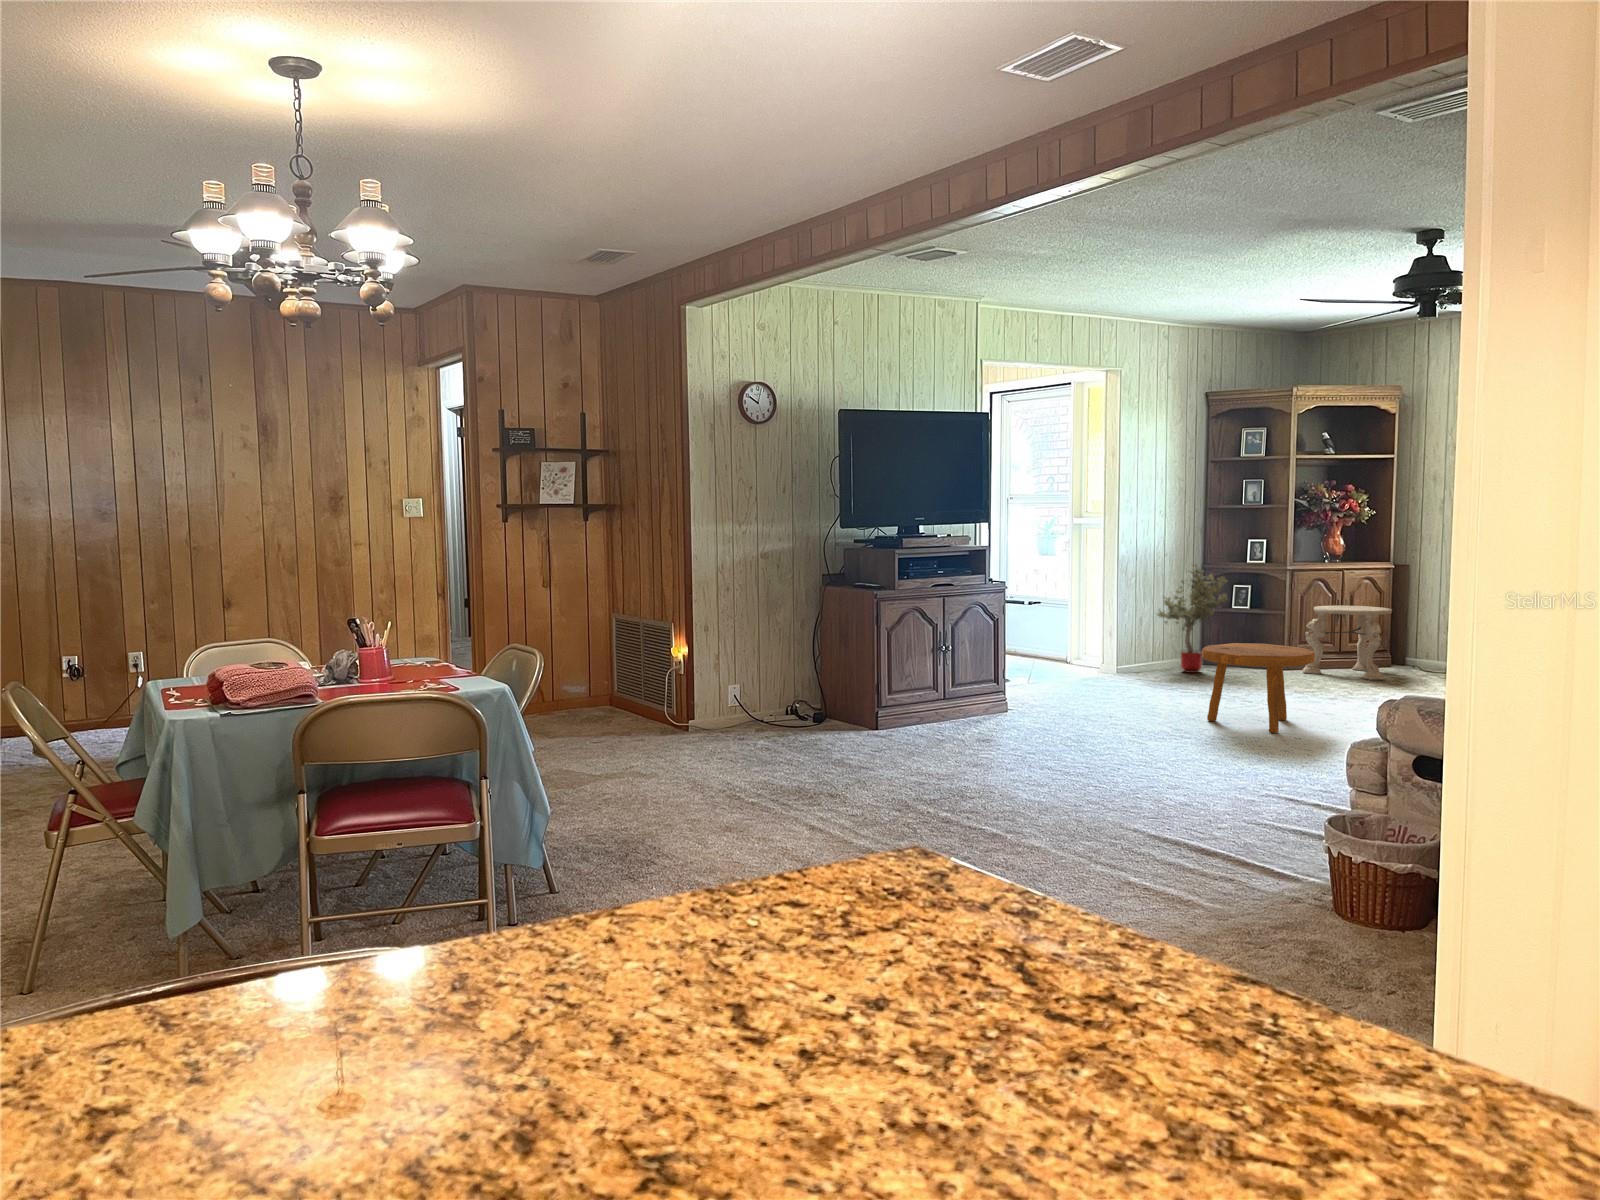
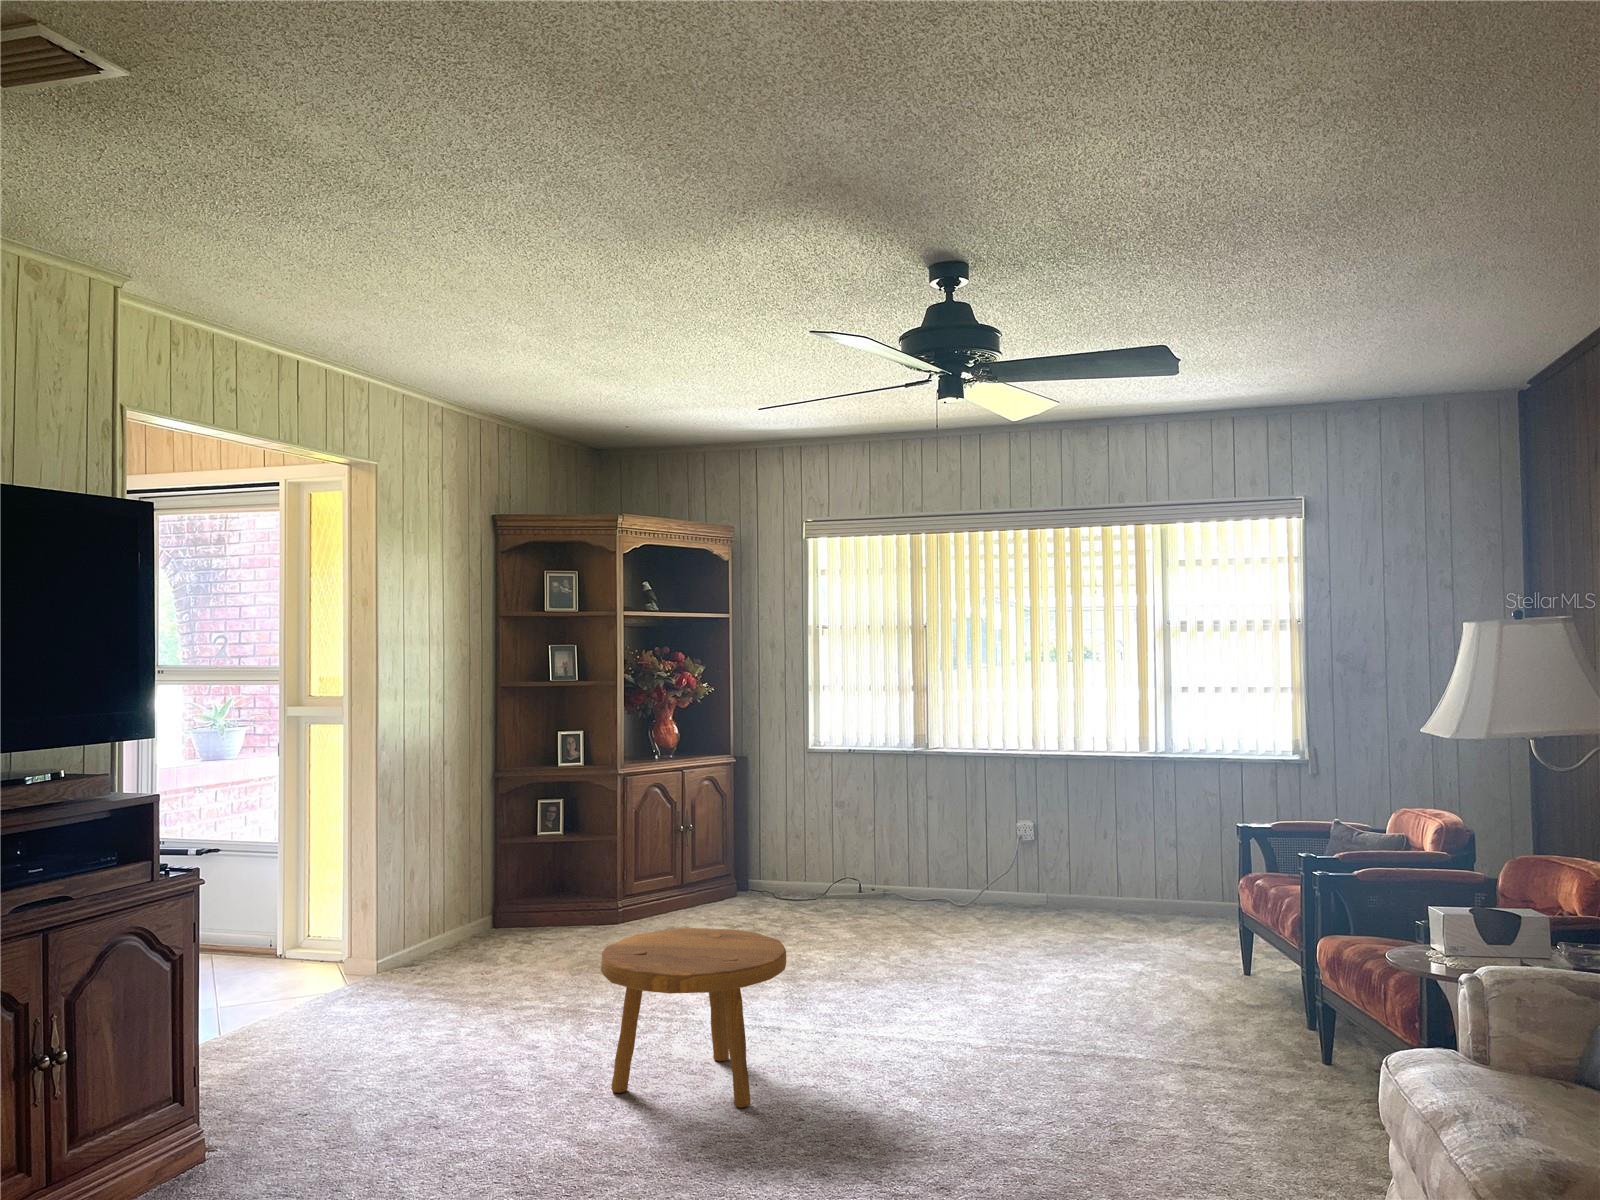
potted tree: present [1157,564,1227,673] -> none [437,774,546,952]
side table: present [1303,606,1392,680] -> none [646,818,760,929]

